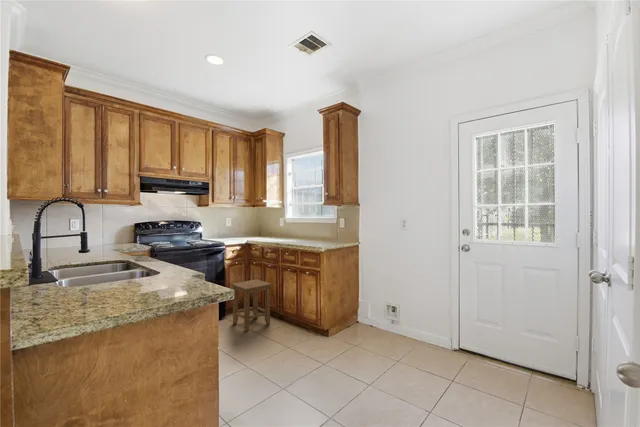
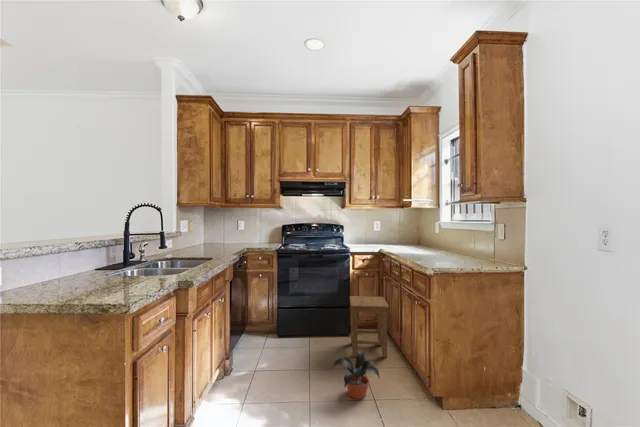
potted plant: none [259,318,295,351] -> present [333,351,379,399]

